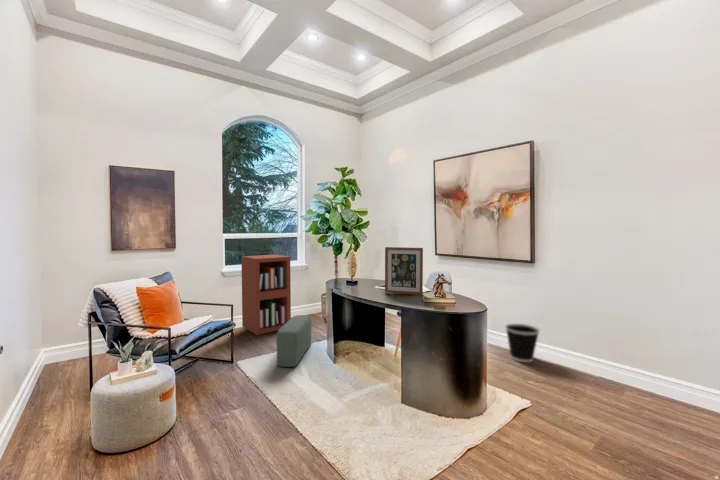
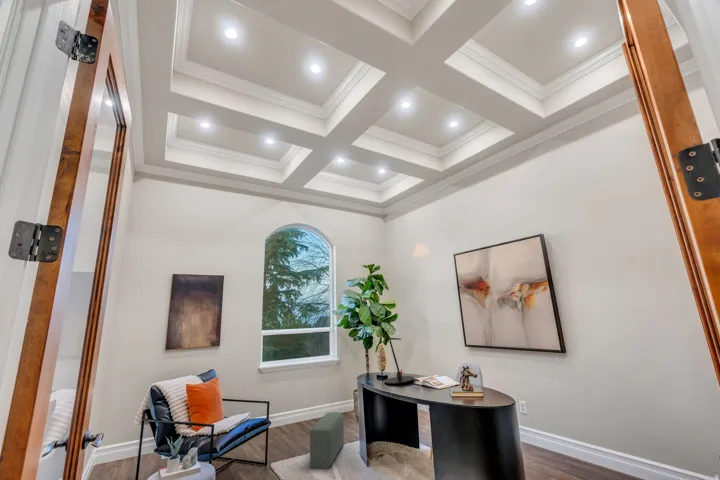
desk lamp: none [354,243,385,289] -> present [384,338,414,384]
picture frame: present [385,247,423,295] -> none [411,341,451,389]
bookshelf: present [241,255,291,335] -> none [275,349,323,434]
wastebasket: present [506,324,539,362] -> none [545,420,582,466]

